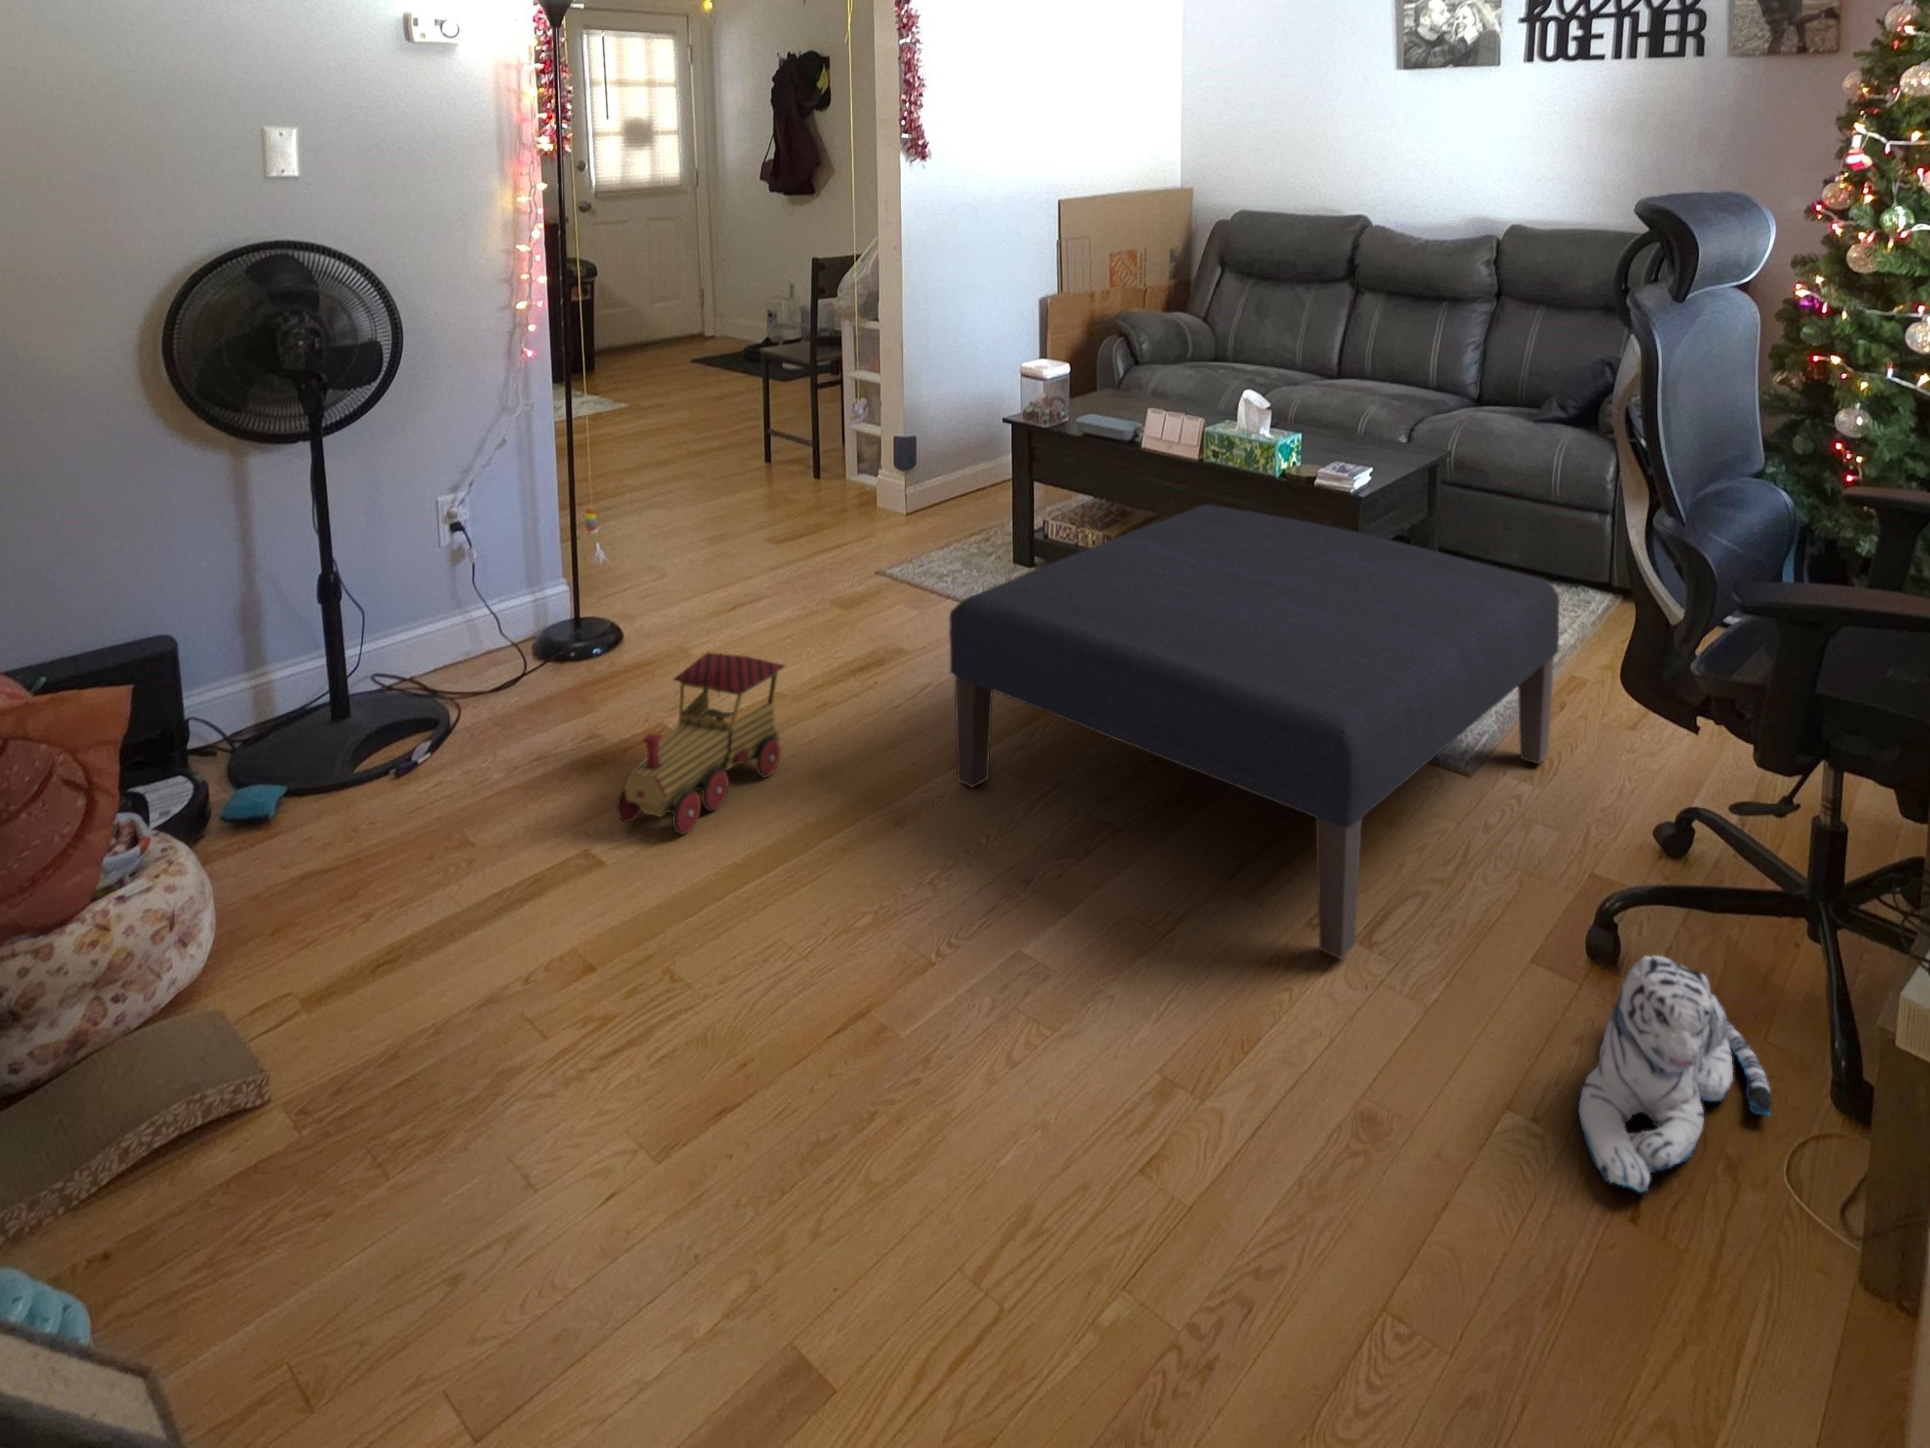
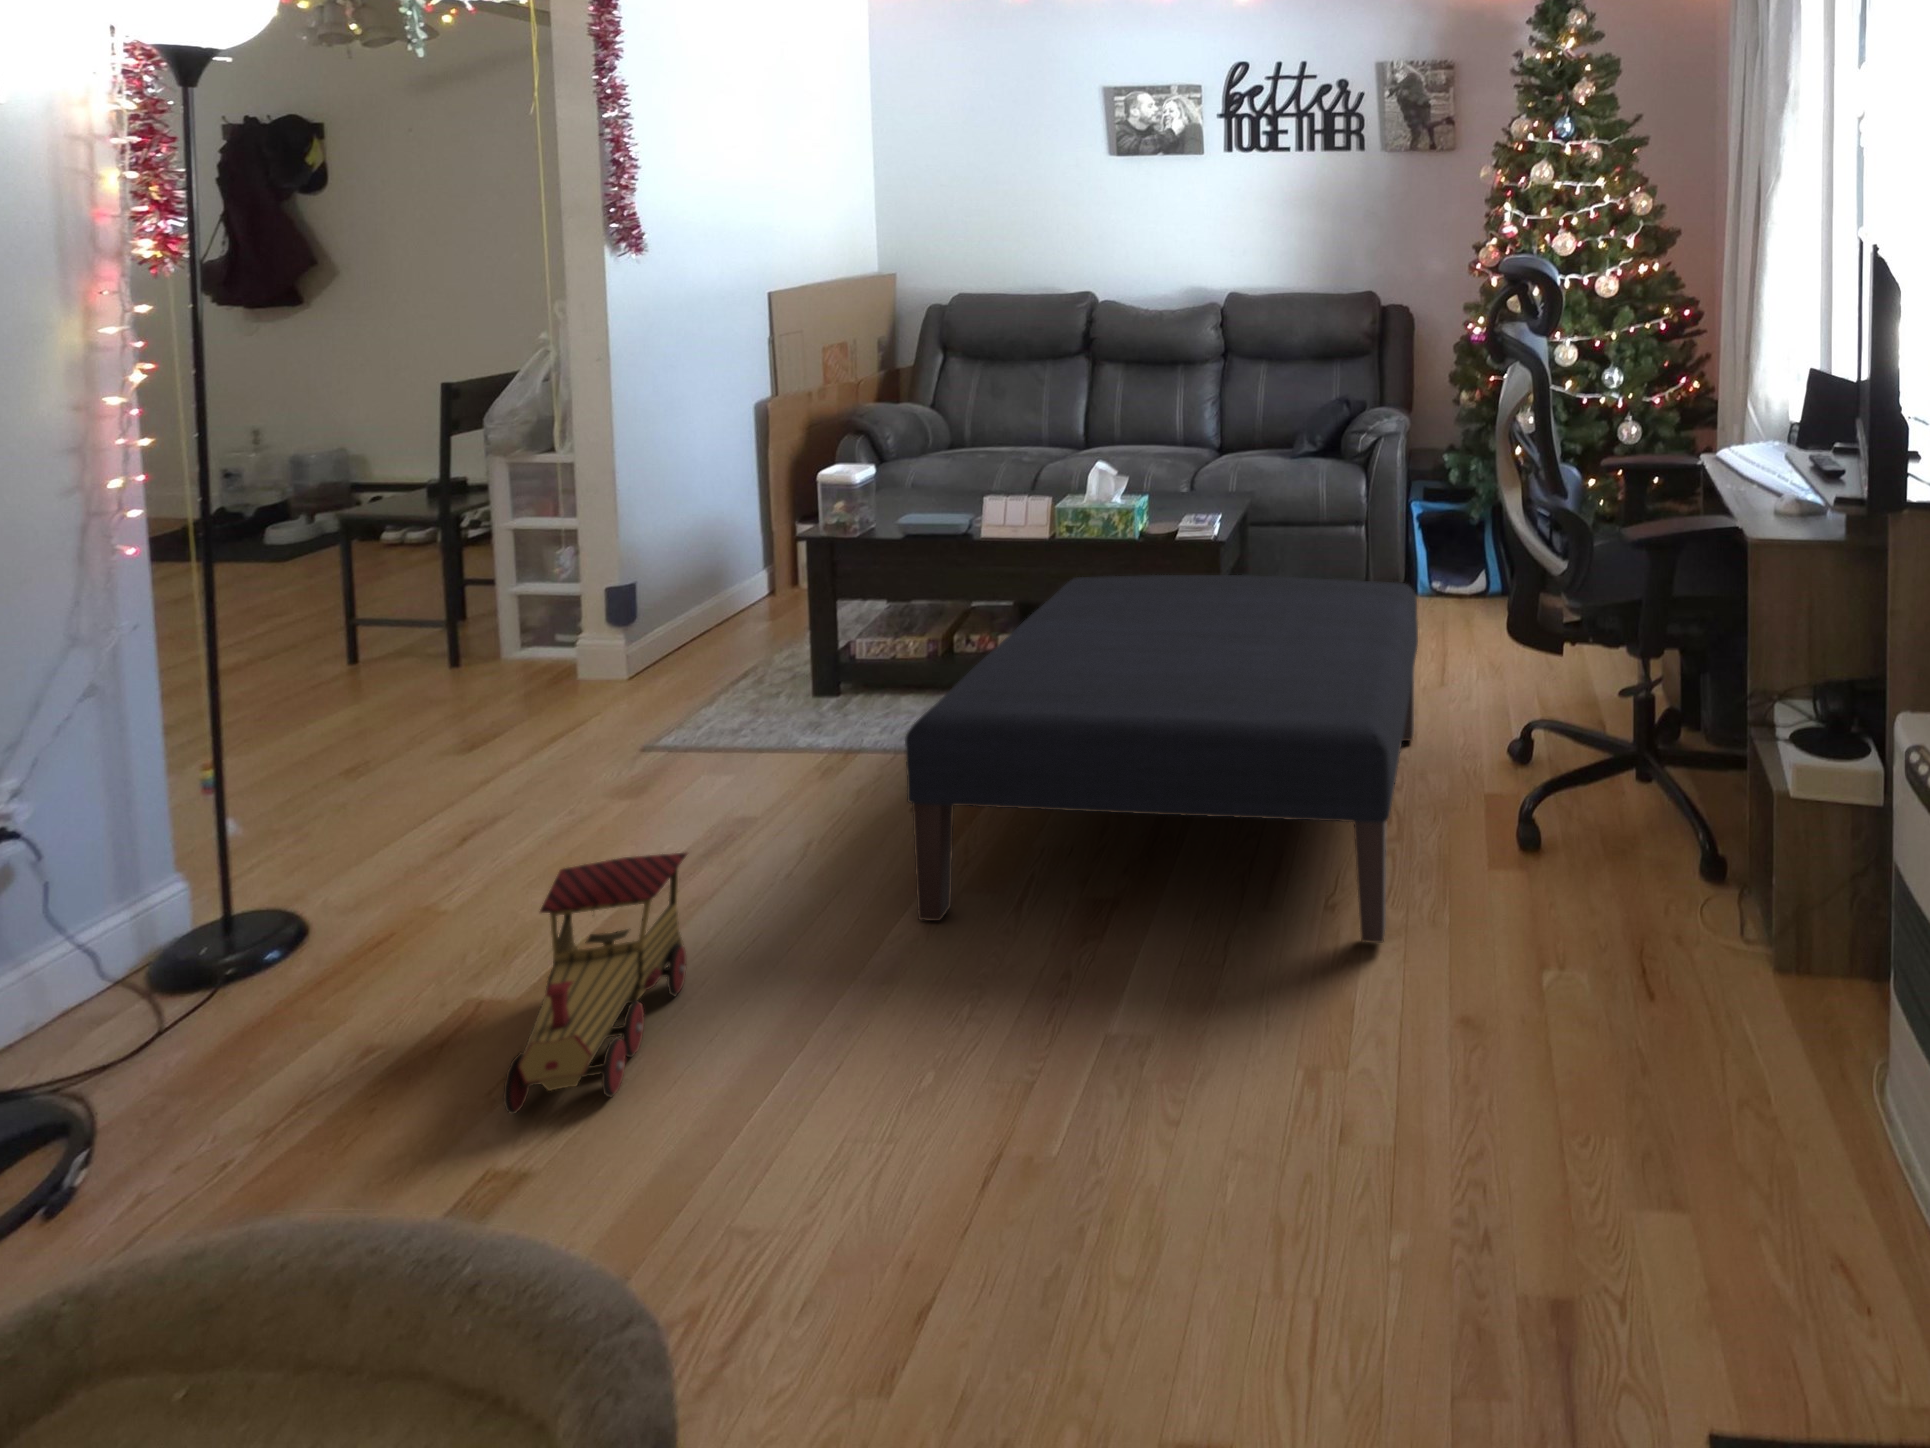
plush toy: present [1578,955,1771,1192] -> none [1586,839,1713,1024]

